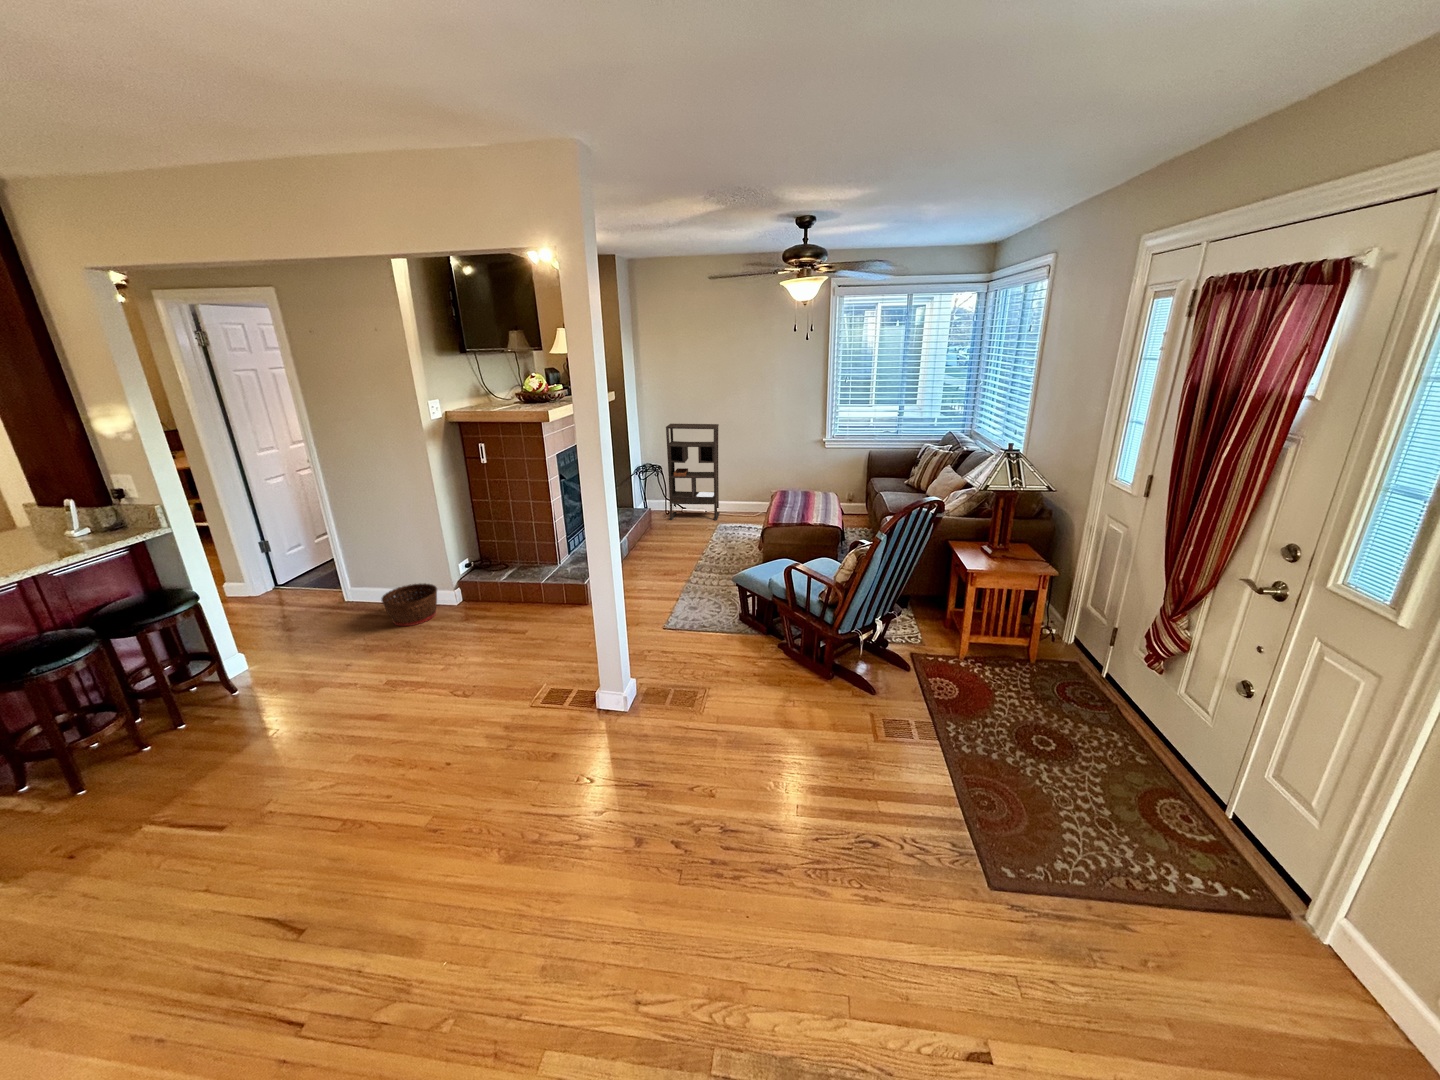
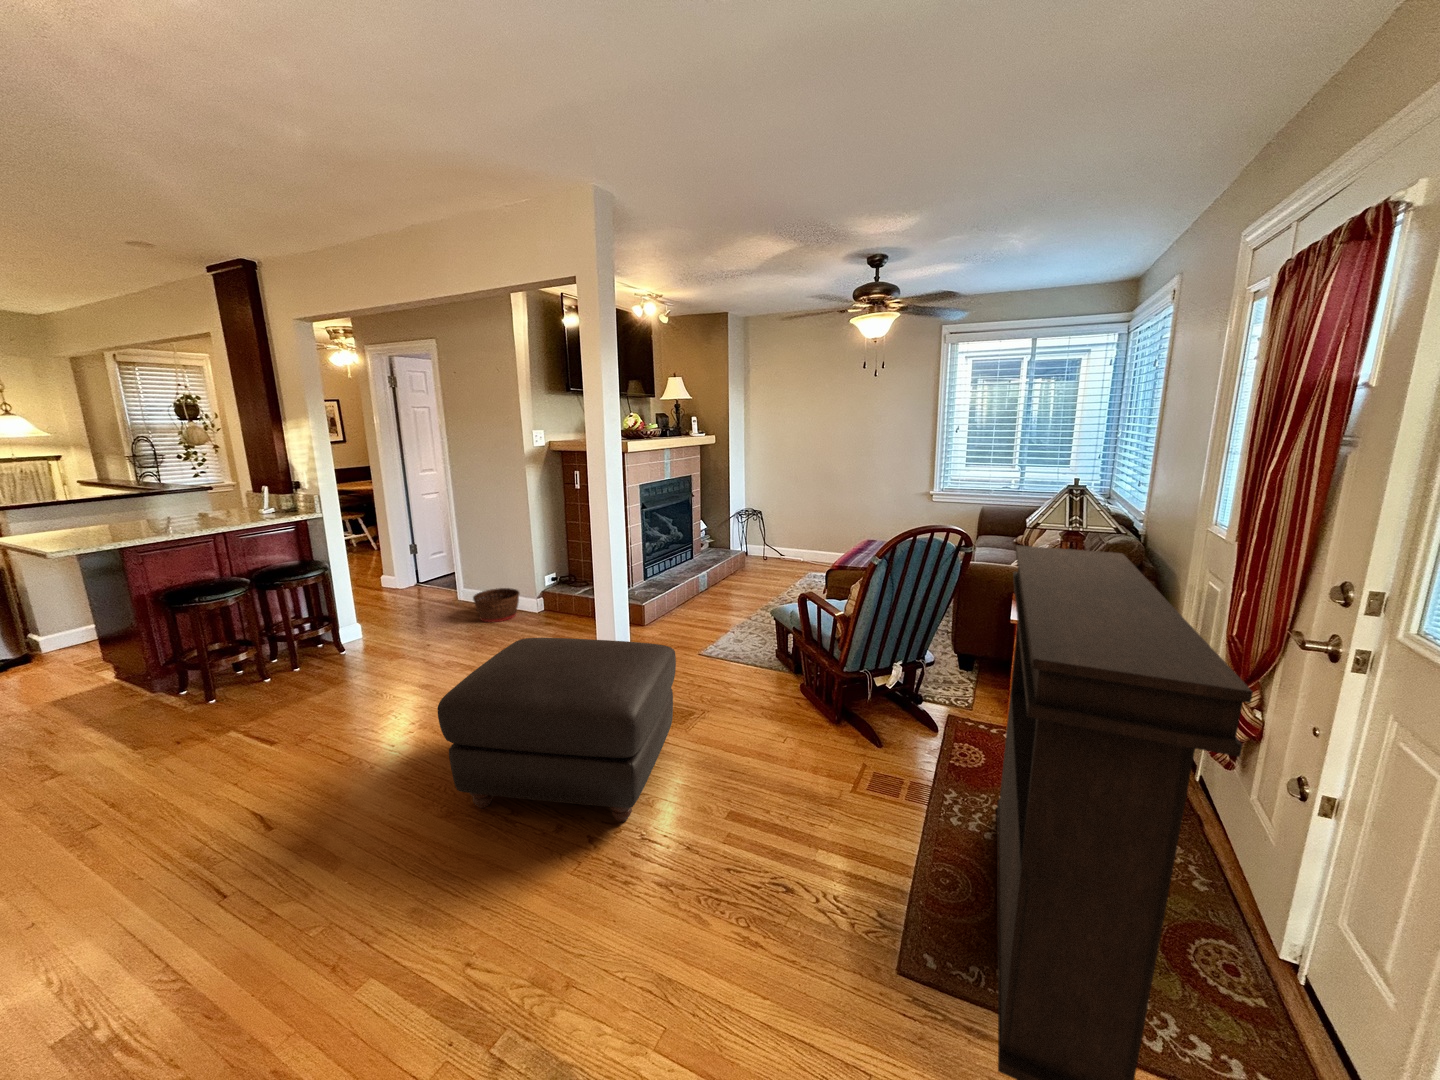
bookshelf: present [666,424,720,520] -> none [760,470,816,568]
console table: none [989,519,1322,952] -> present [997,545,1253,1080]
ottoman: none [497,640,720,843] -> present [437,638,676,822]

